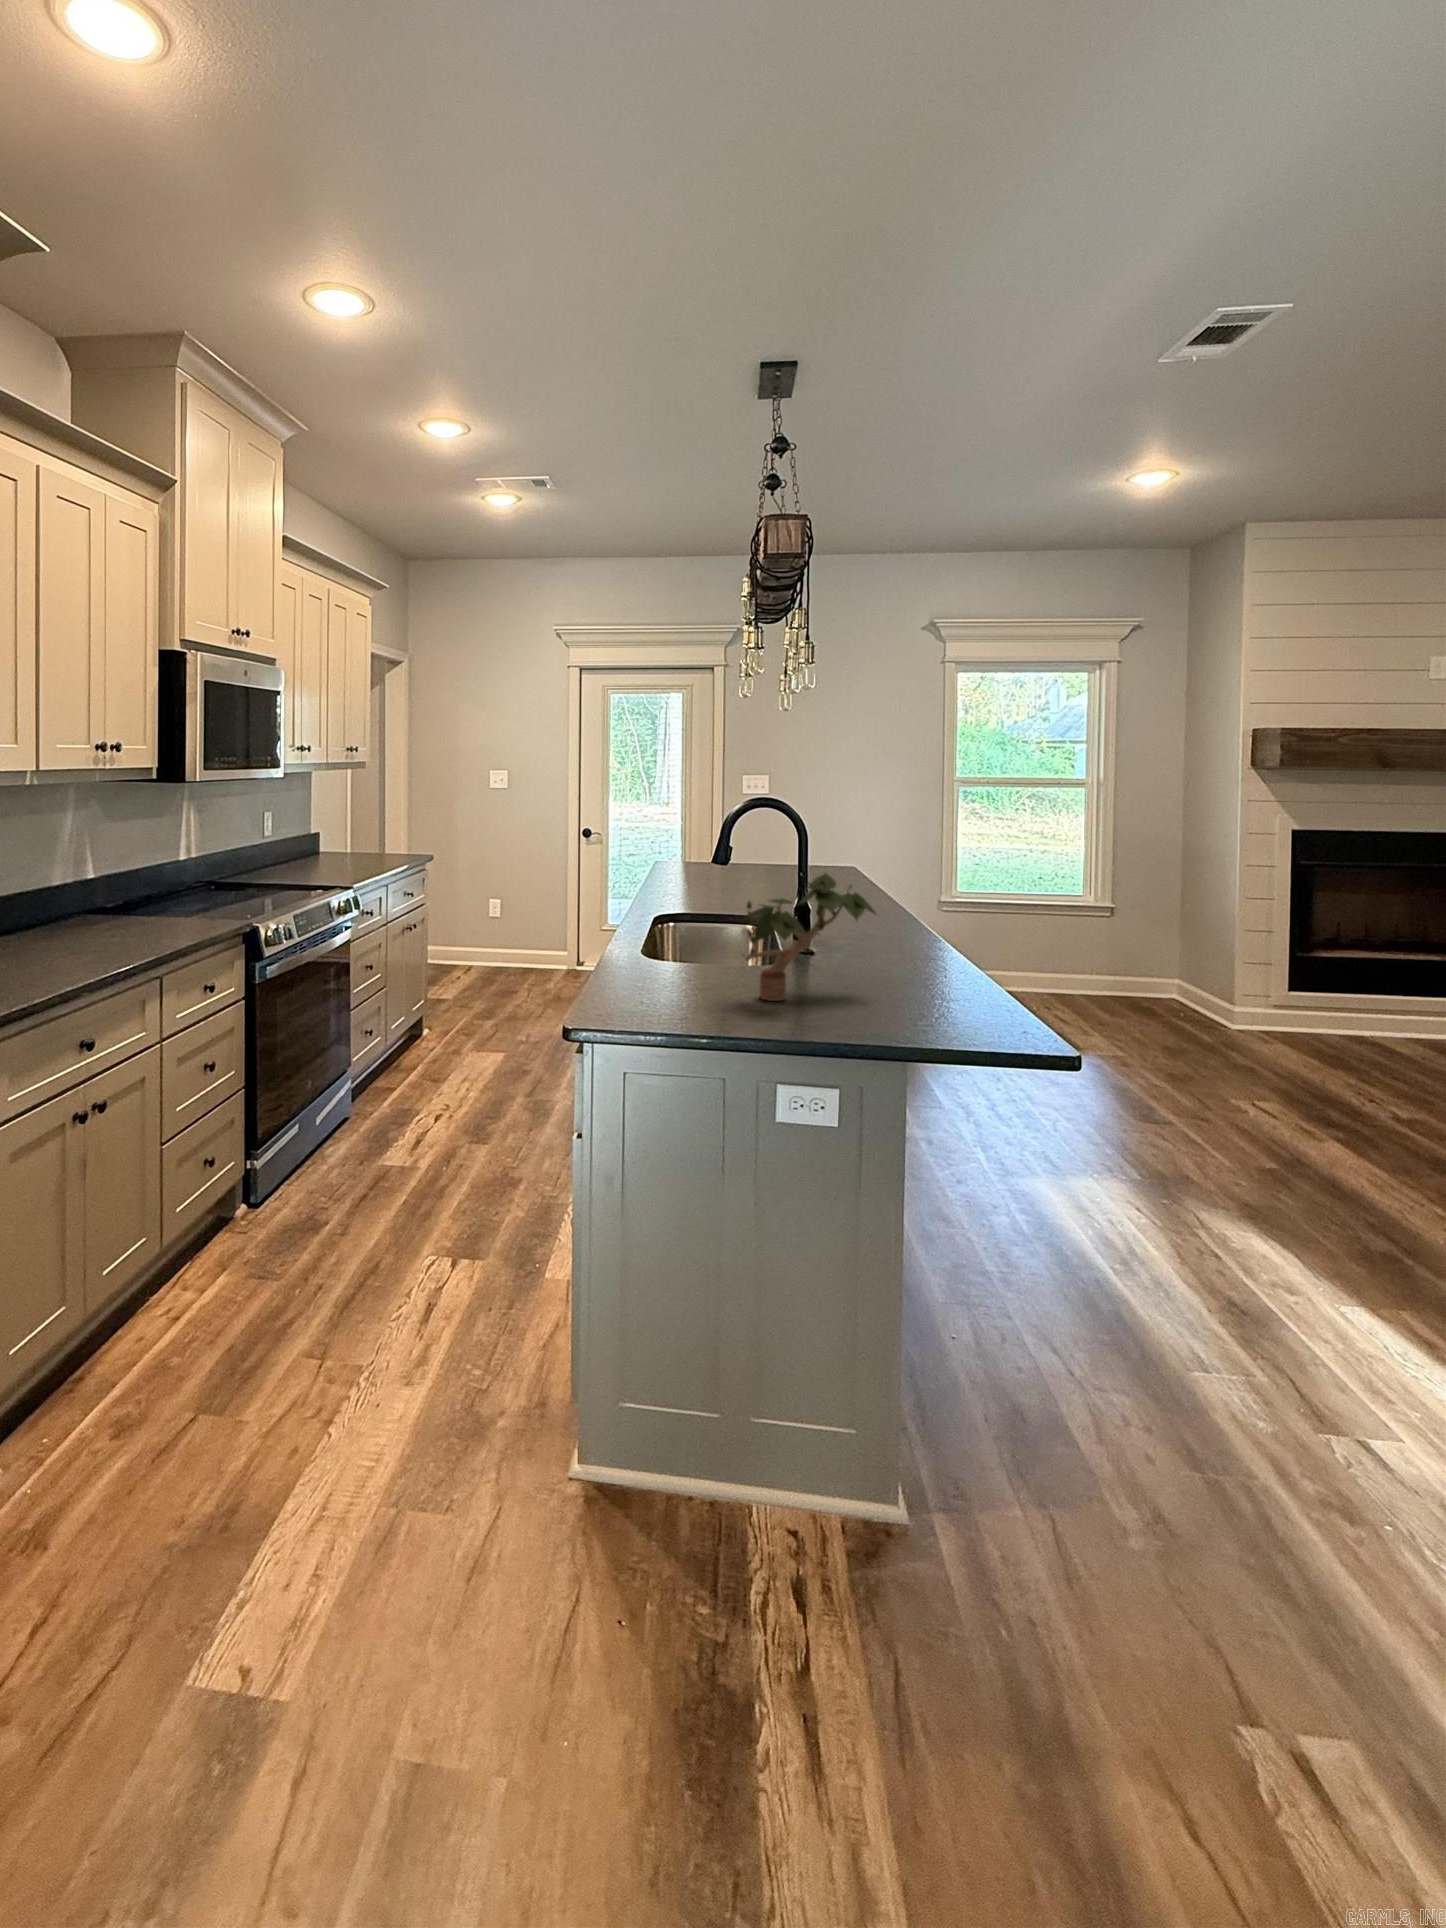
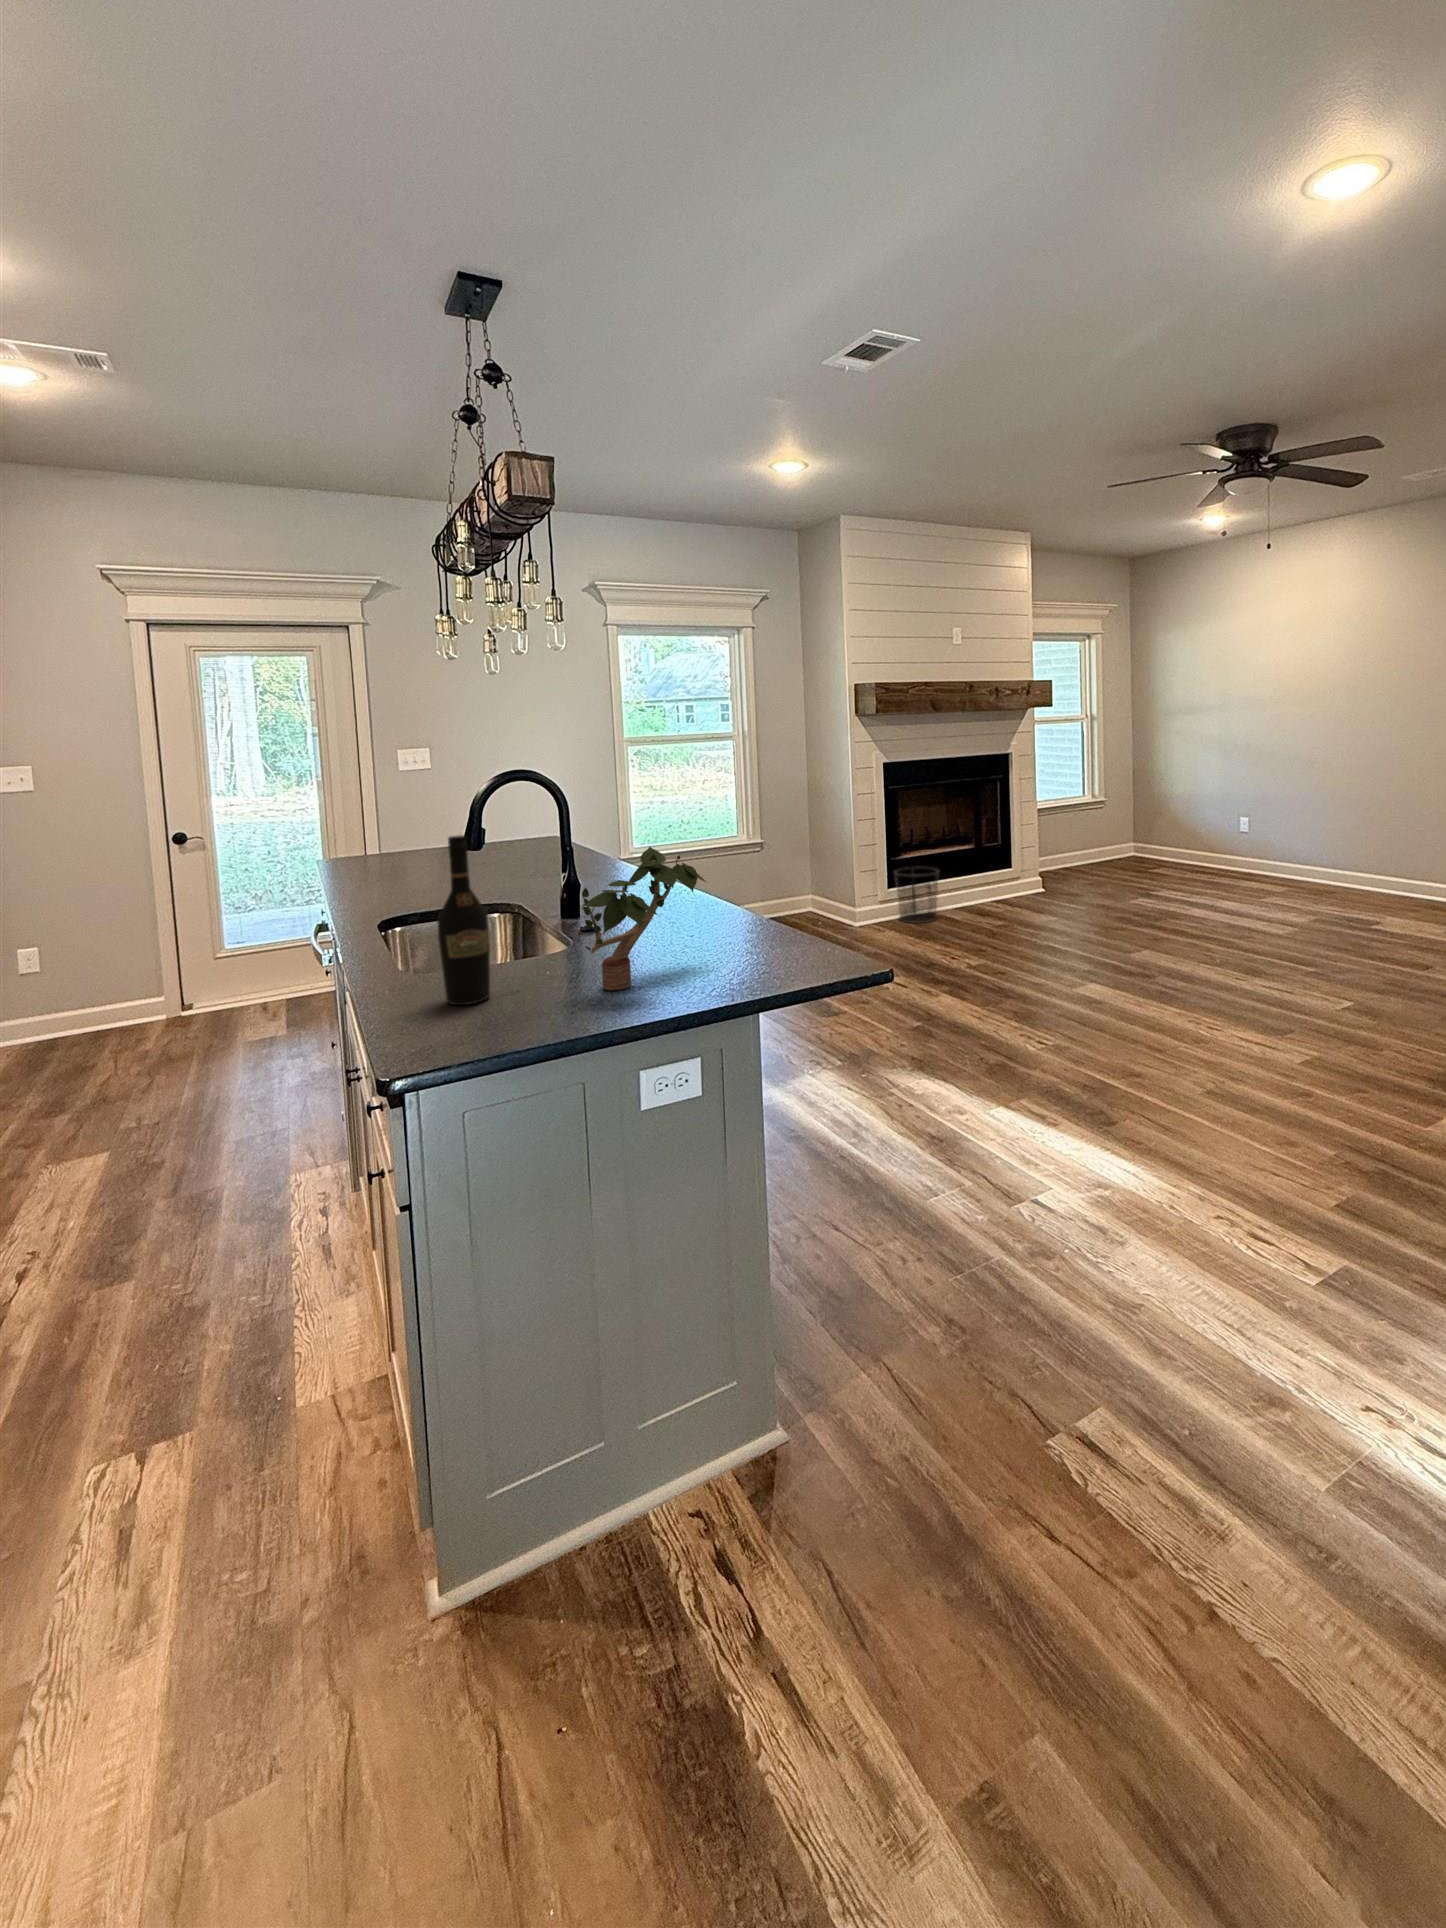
wine bottle: none [631,840,672,986] -> present [437,835,490,1005]
trash can: none [1298,970,1372,1046] -> present [895,867,939,923]

